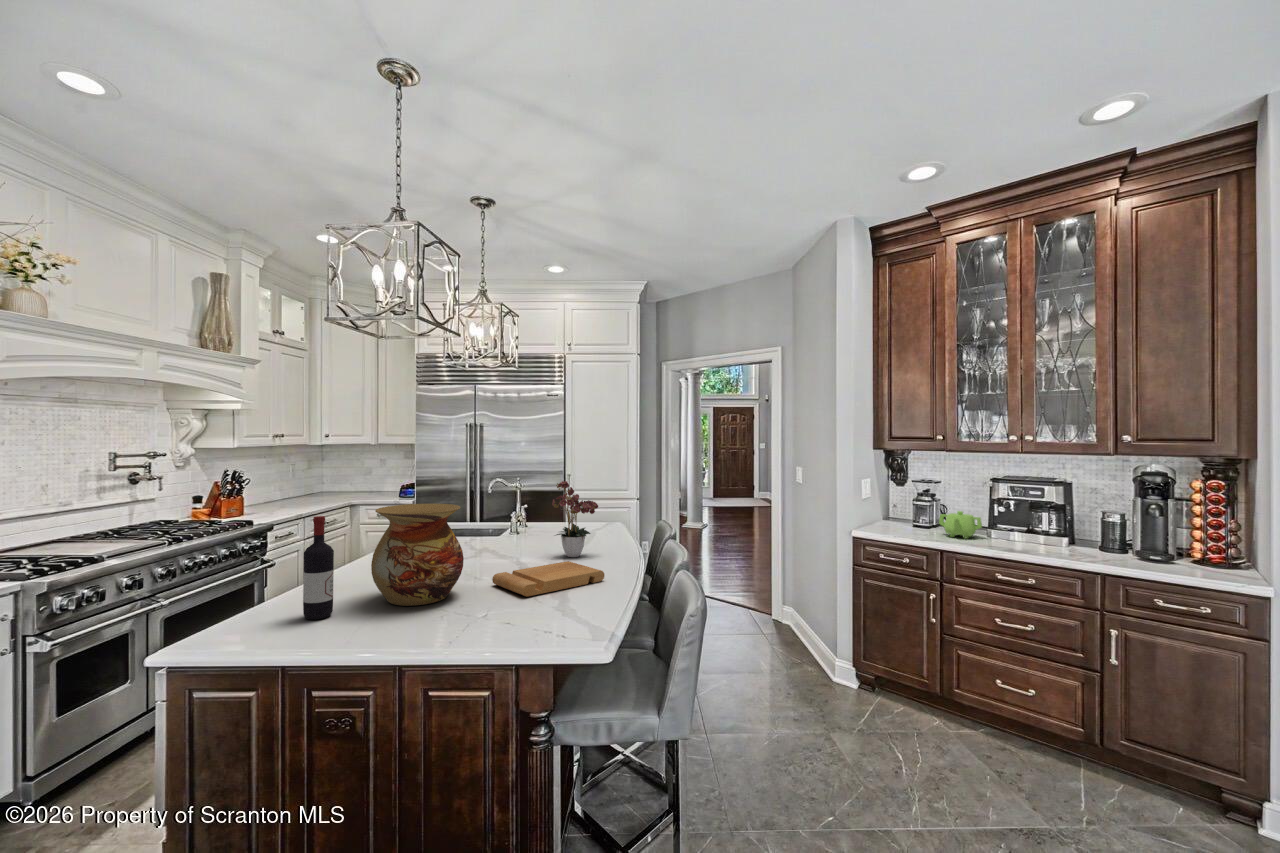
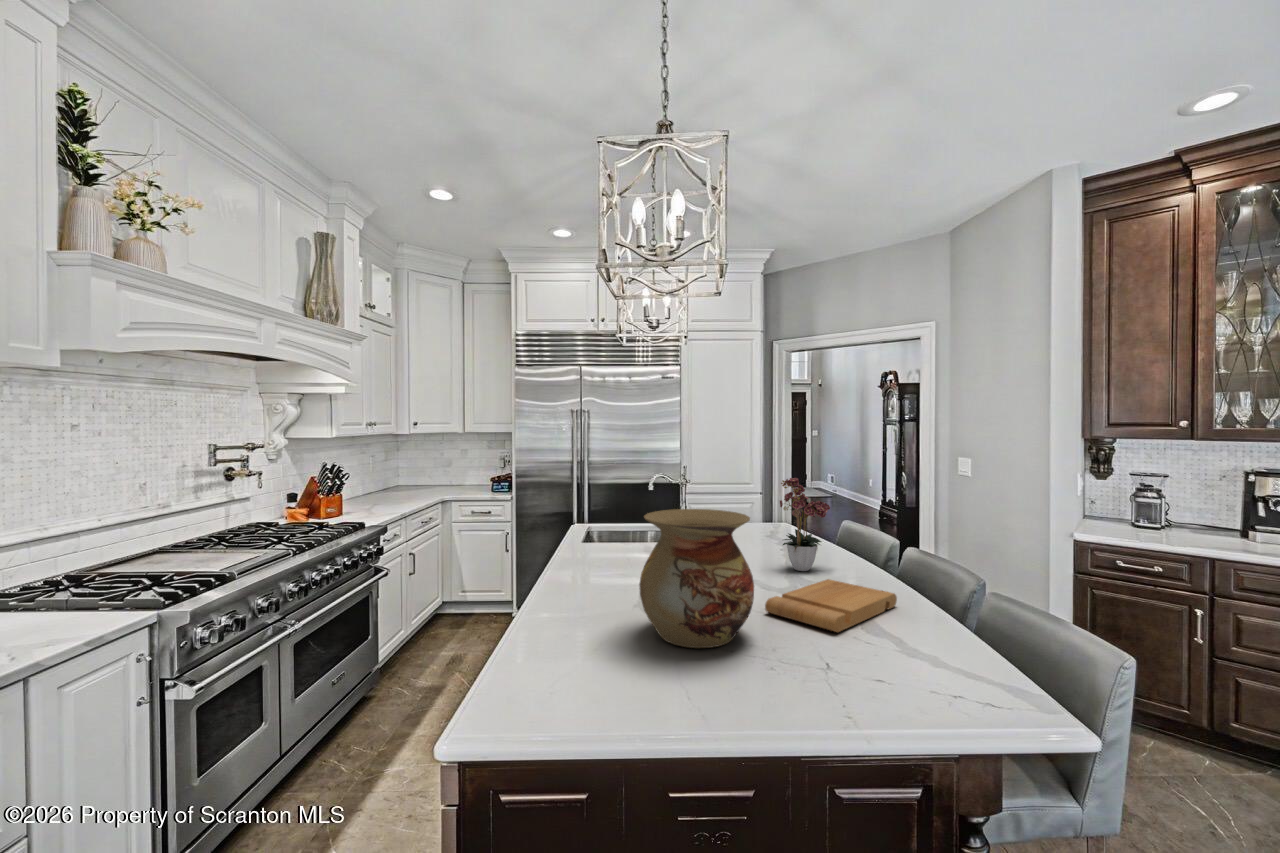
teapot: present [939,511,982,539] -> none [1189,511,1253,544]
wine bottle: present [303,516,334,620] -> none [584,530,620,673]

